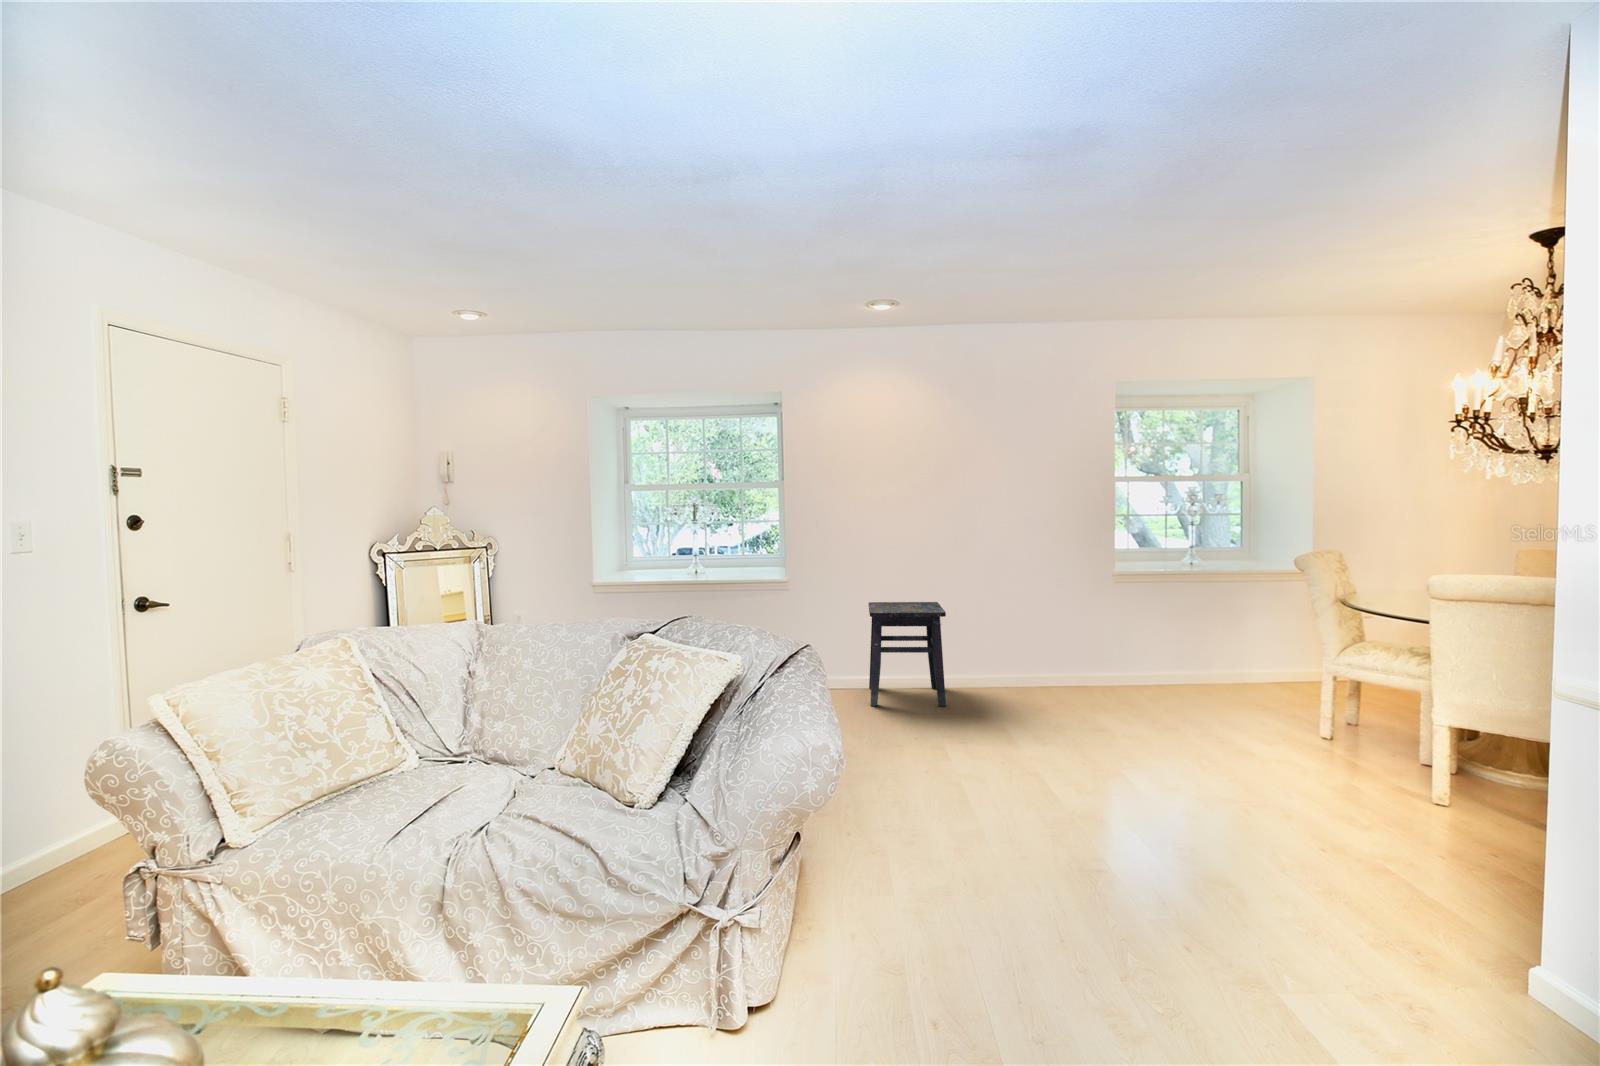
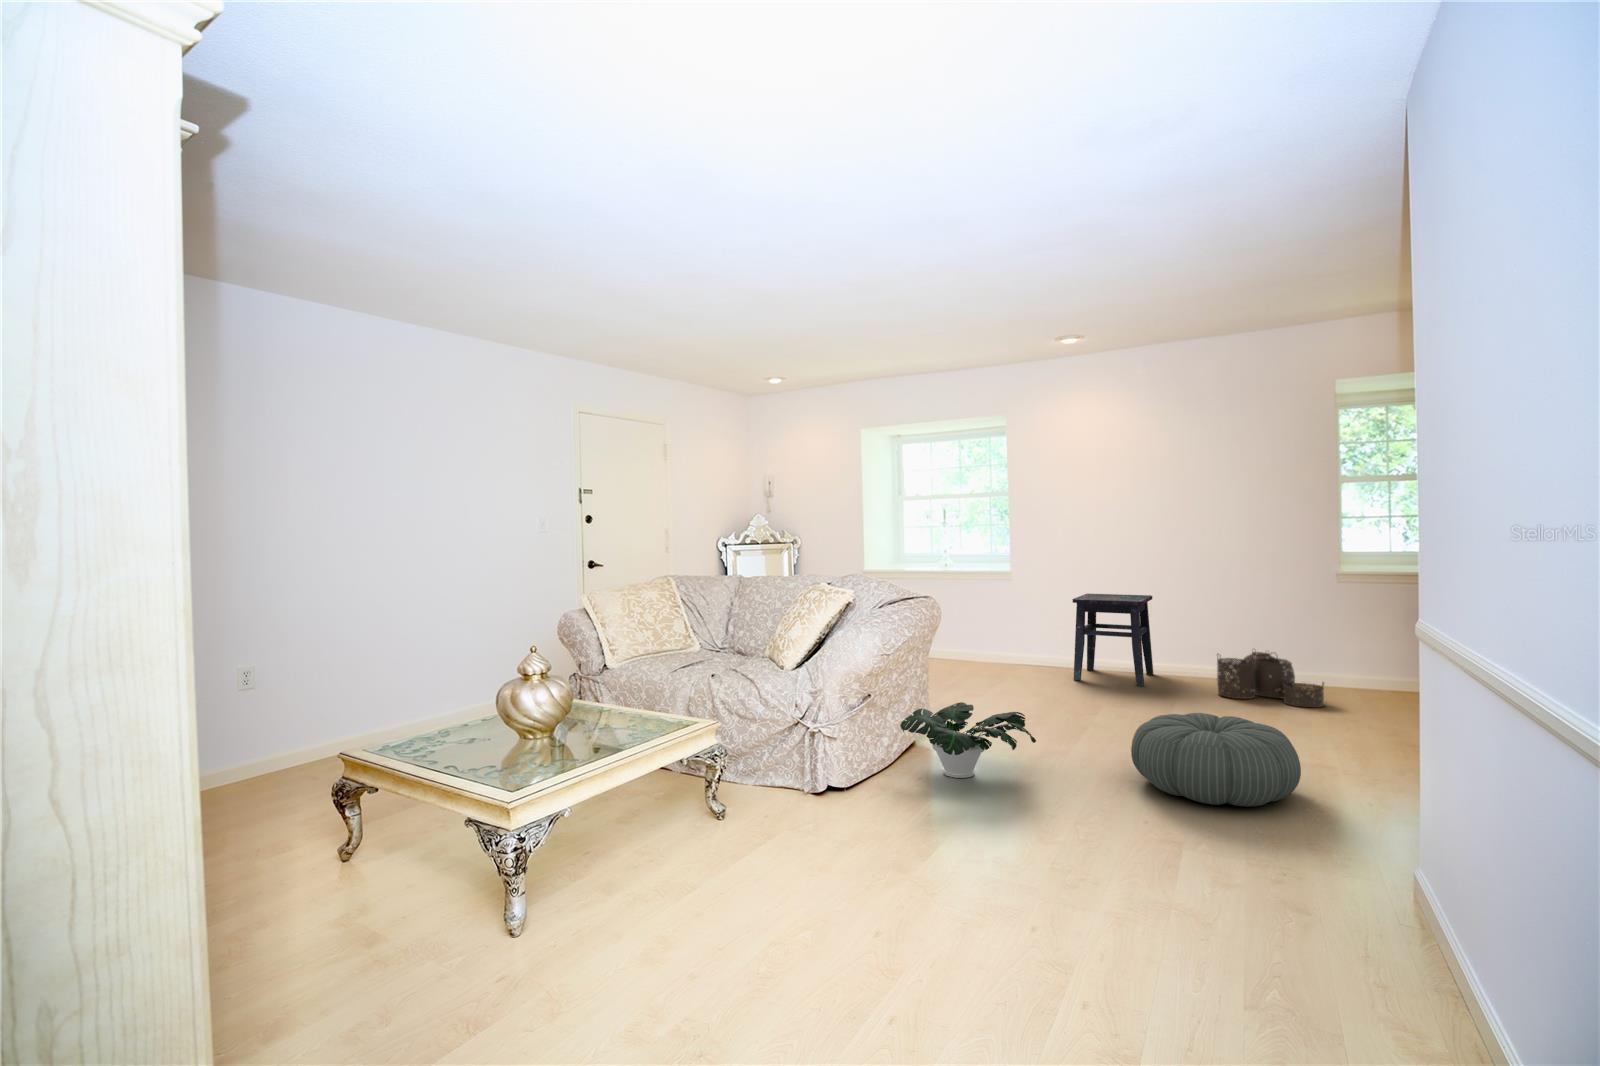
woven basket: none [1022,654,1126,716] -> present [1217,649,1324,707]
pouf: none [1089,769,1296,903] -> present [1131,713,1301,806]
potted plant: none [808,796,1014,925] -> present [900,702,1036,778]

